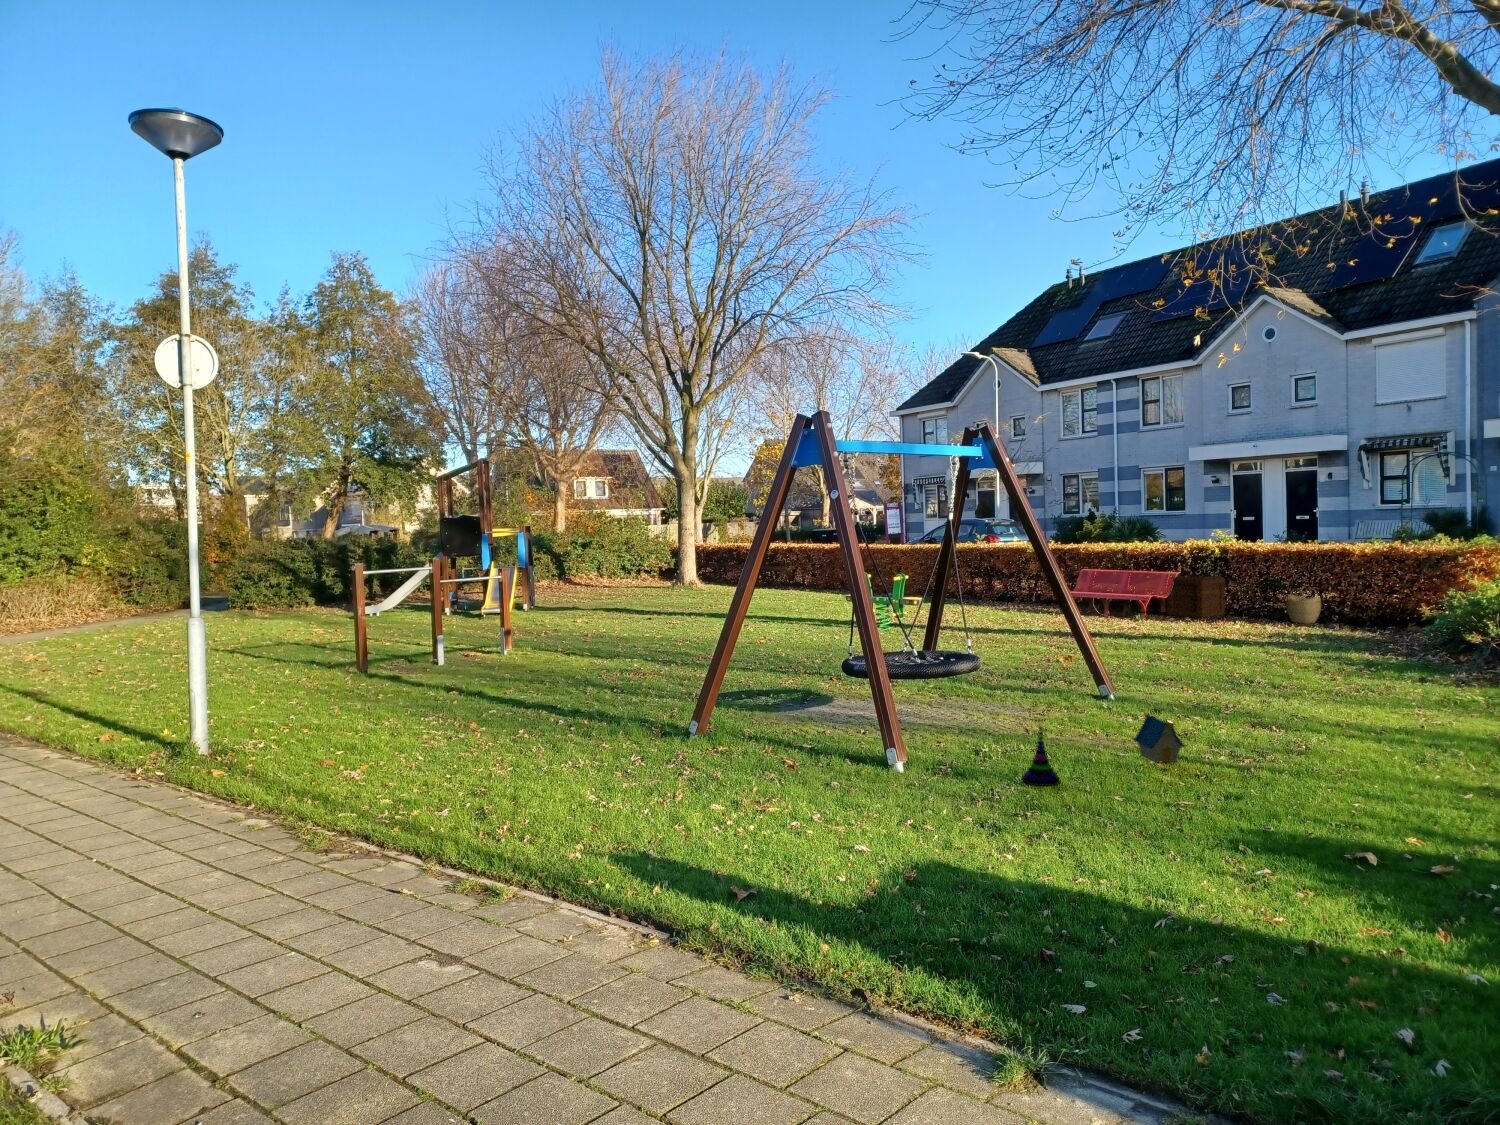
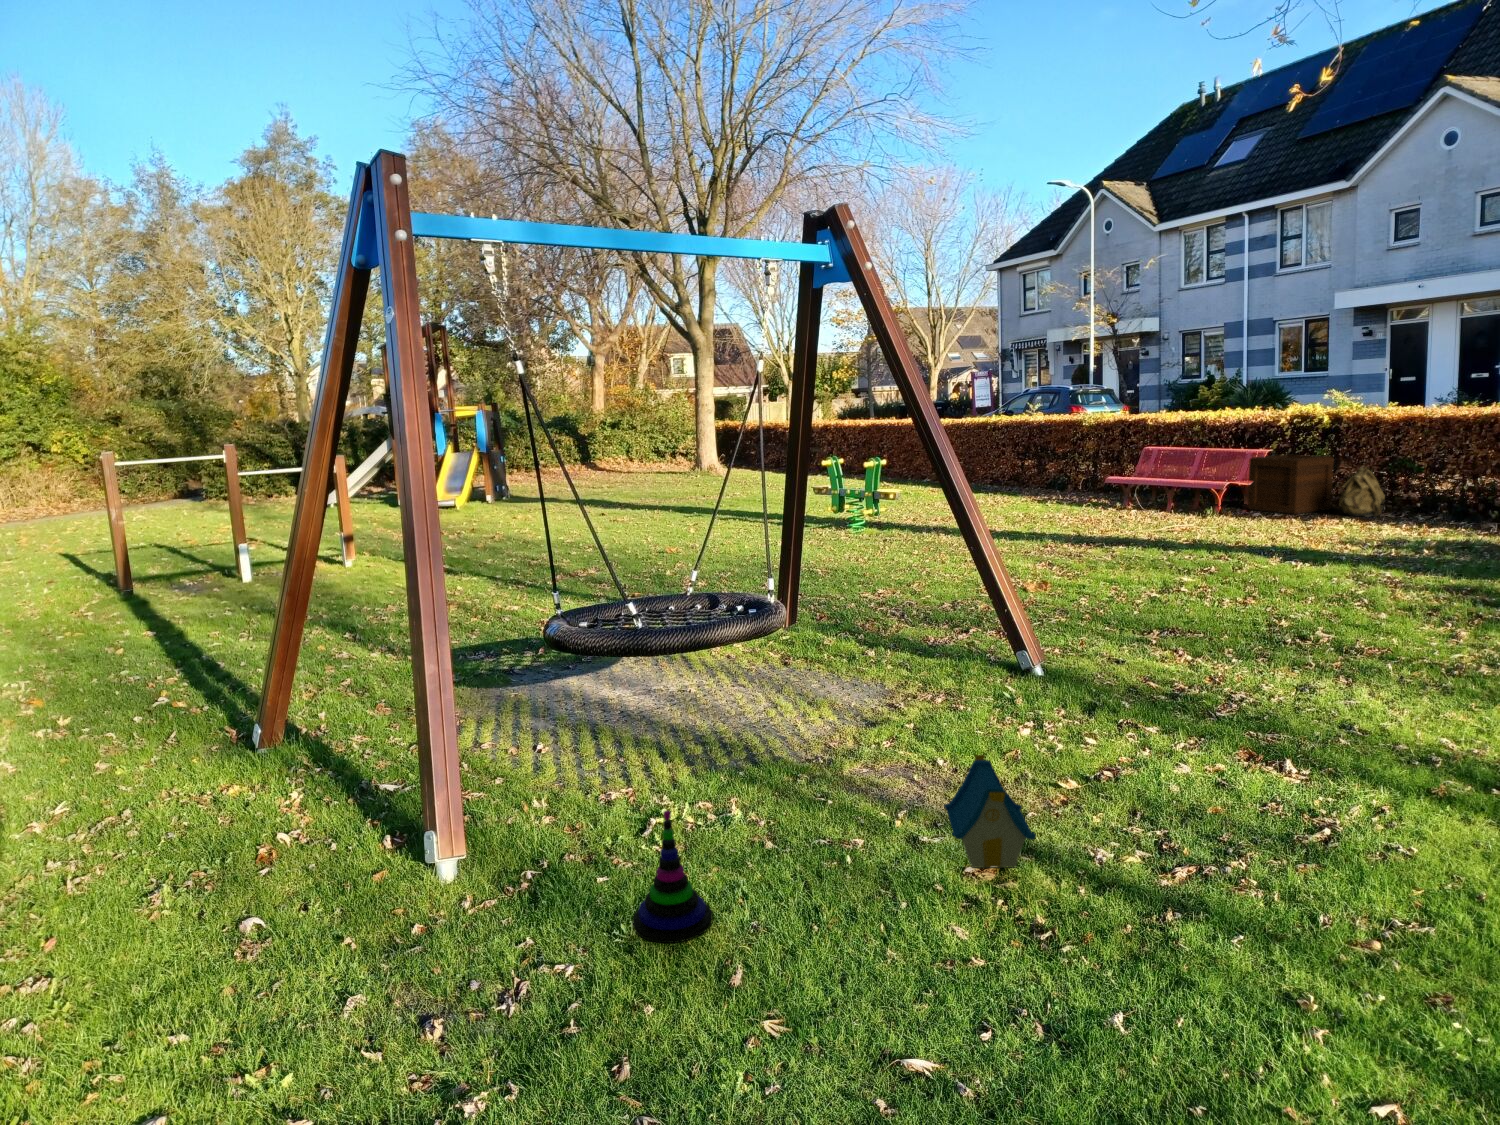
backpack: none [1231,584,1263,620] -> present [1339,467,1385,517]
woven basket: present [1287,593,1321,624] -> none [1419,471,1472,523]

